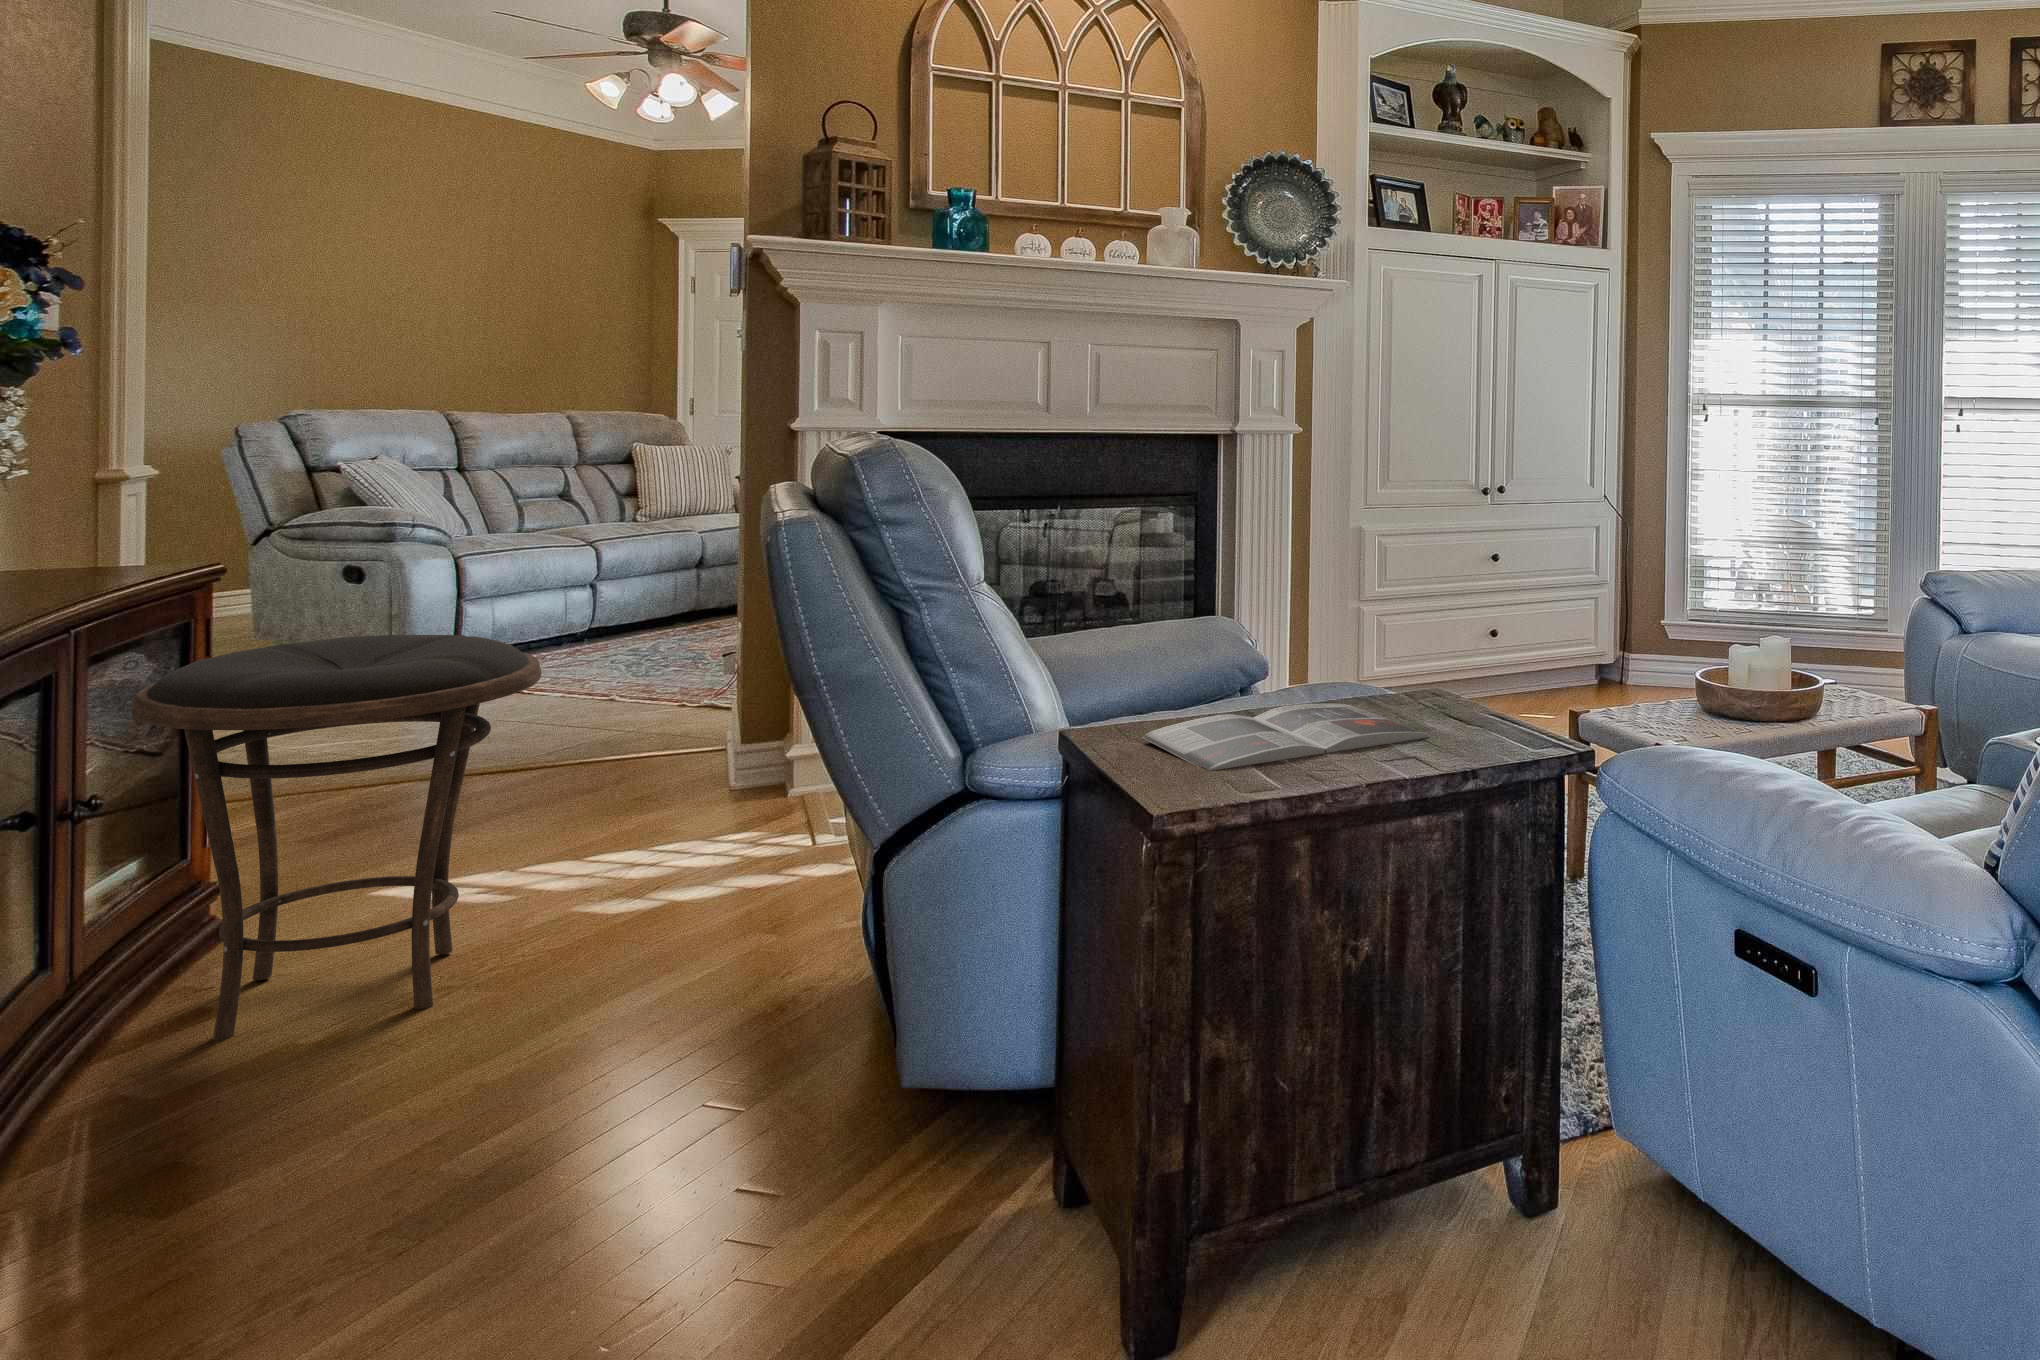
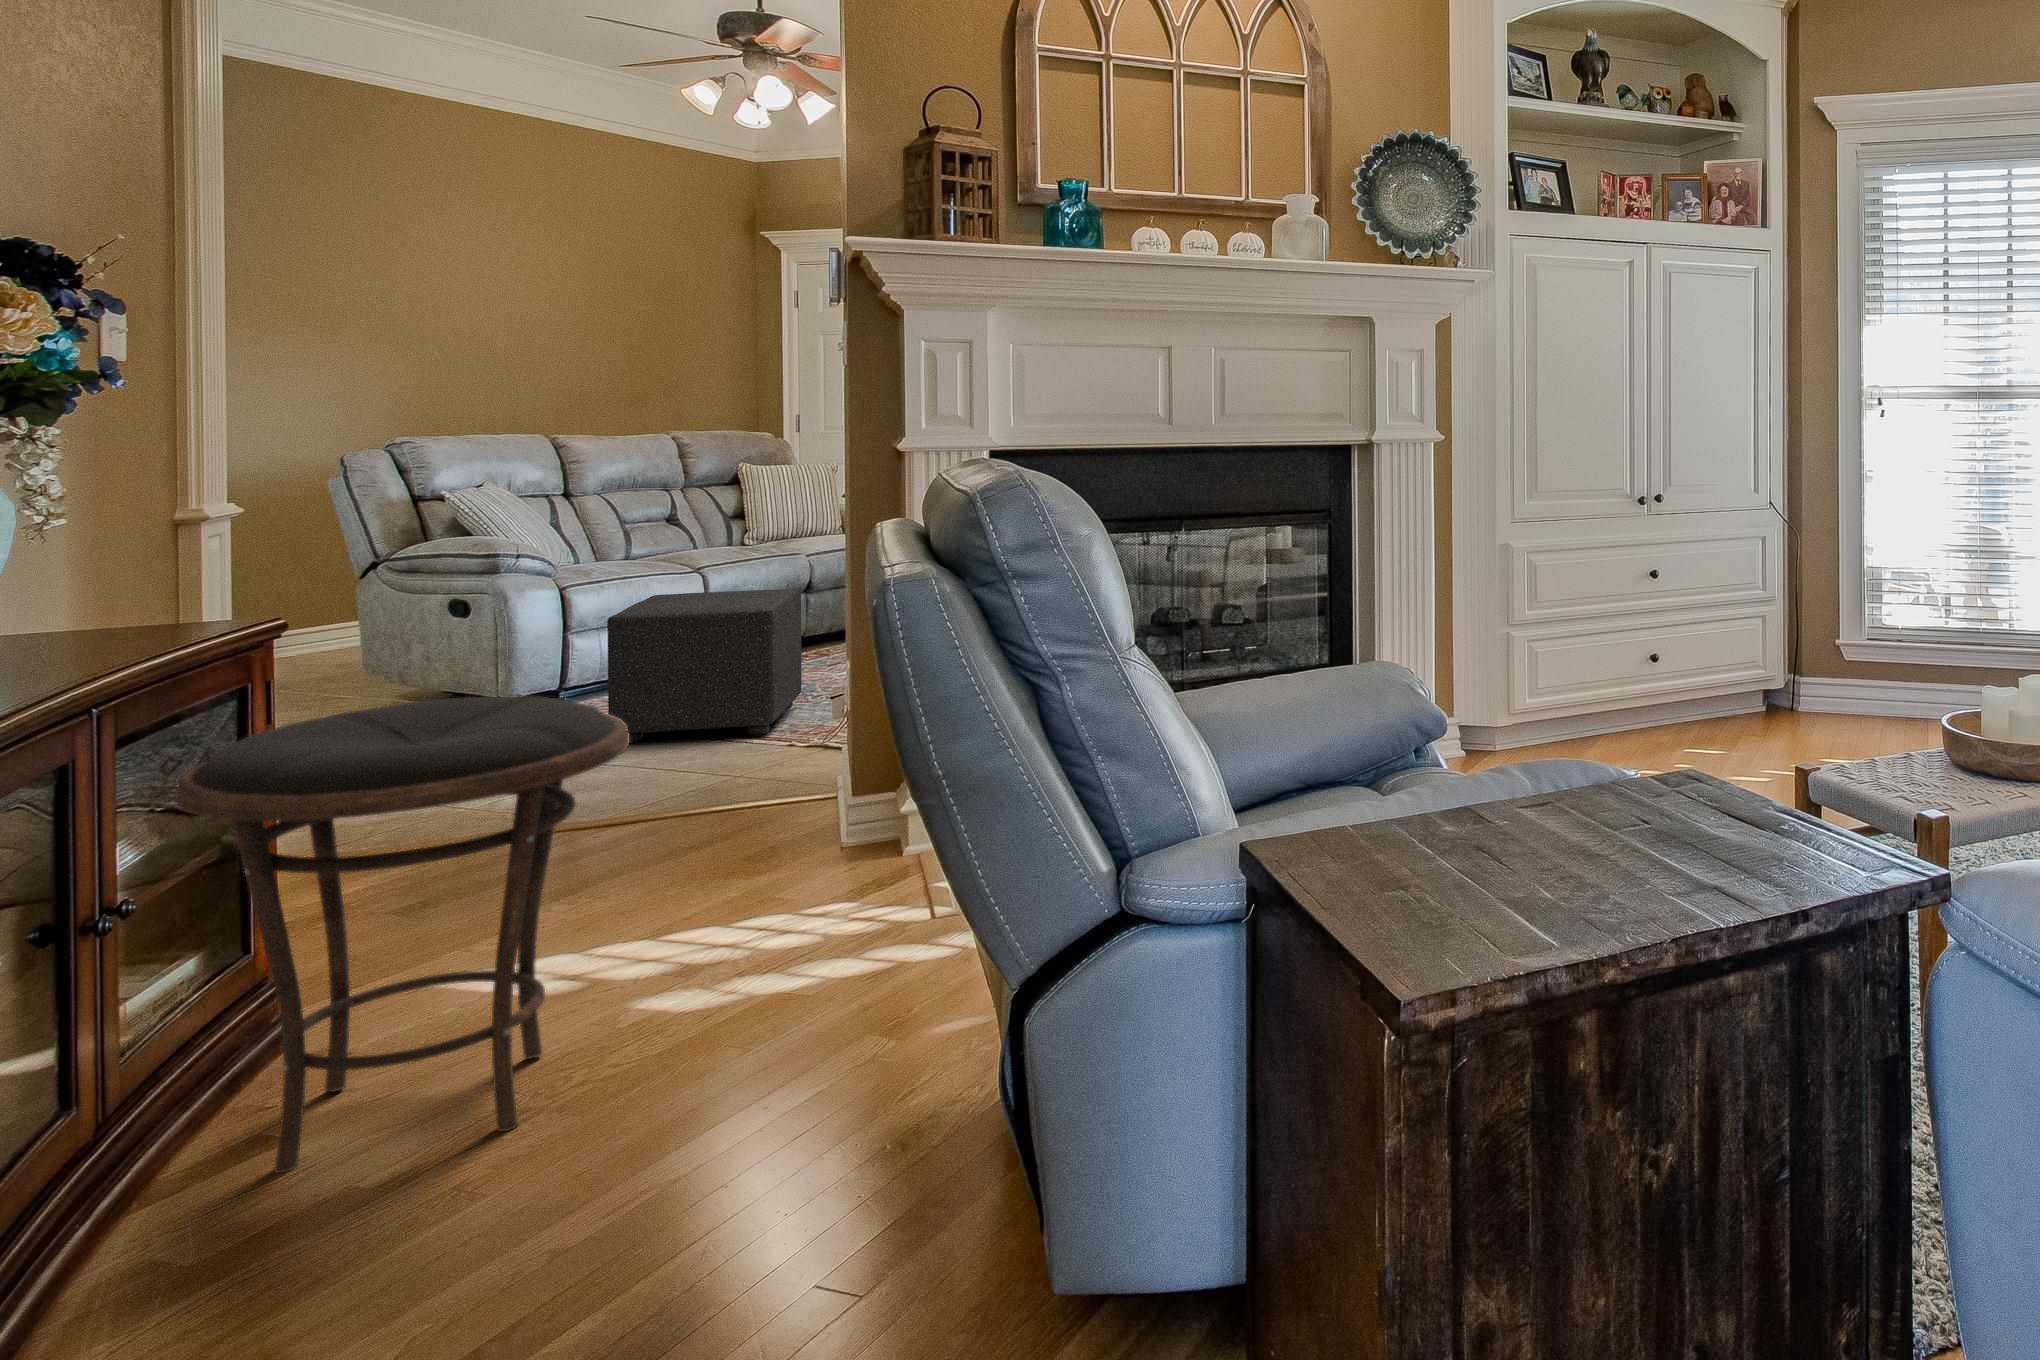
ottoman: none [503,561,693,702] -> present [607,589,802,743]
magazine: present [1142,703,1431,771] -> none [1339,791,1703,902]

